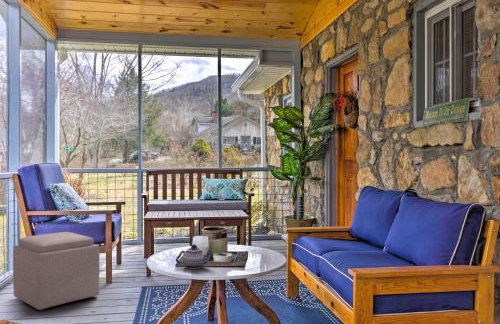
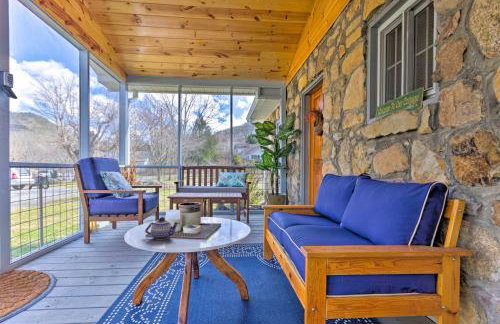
ottoman: present [13,232,99,310] -> none [58,204,122,264]

